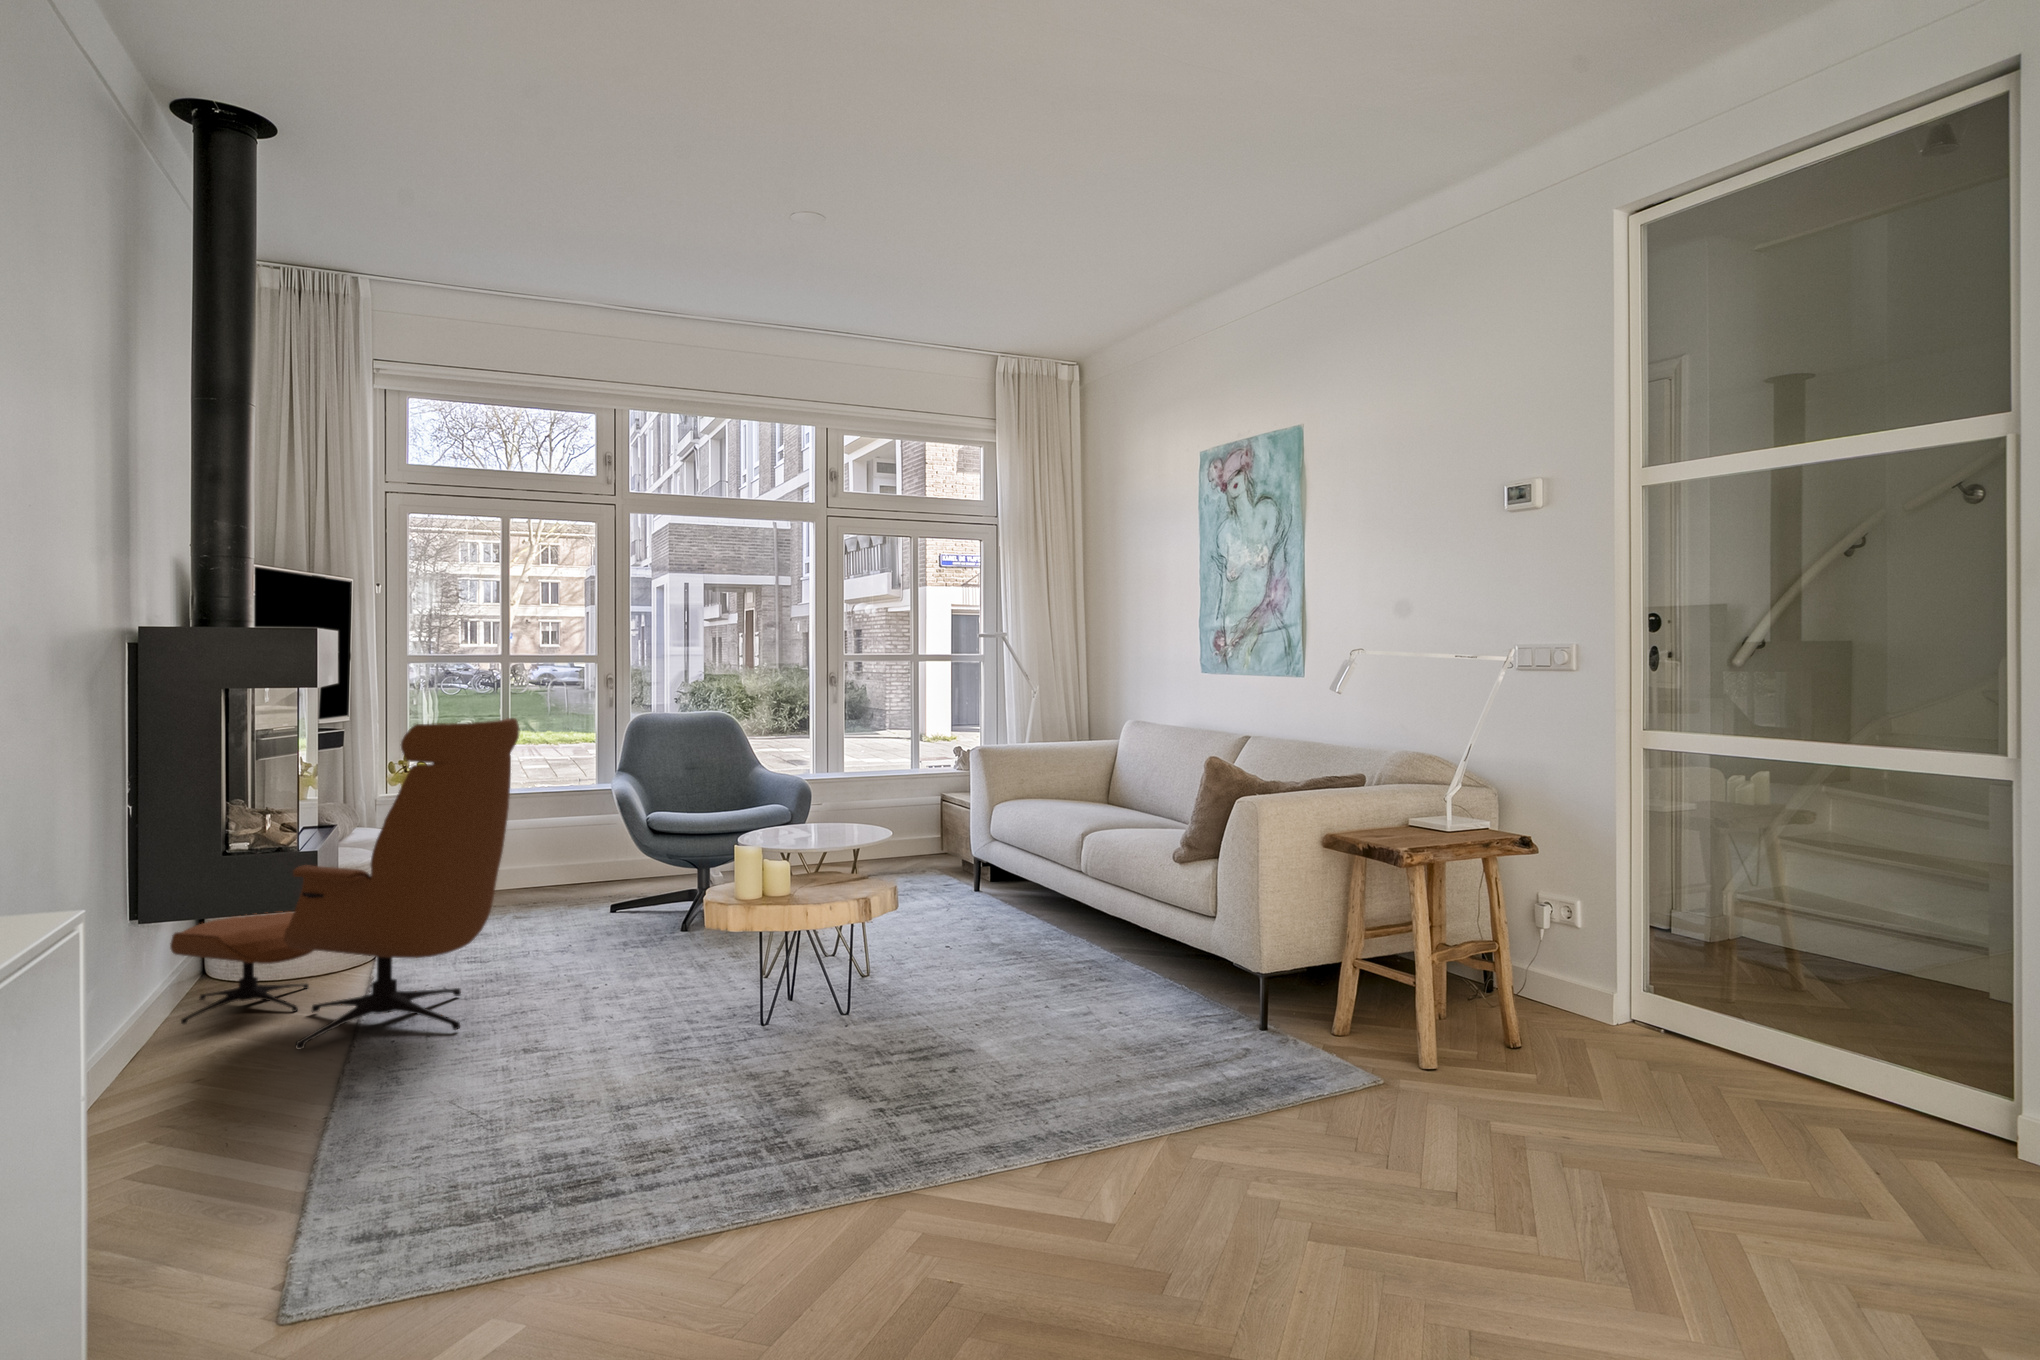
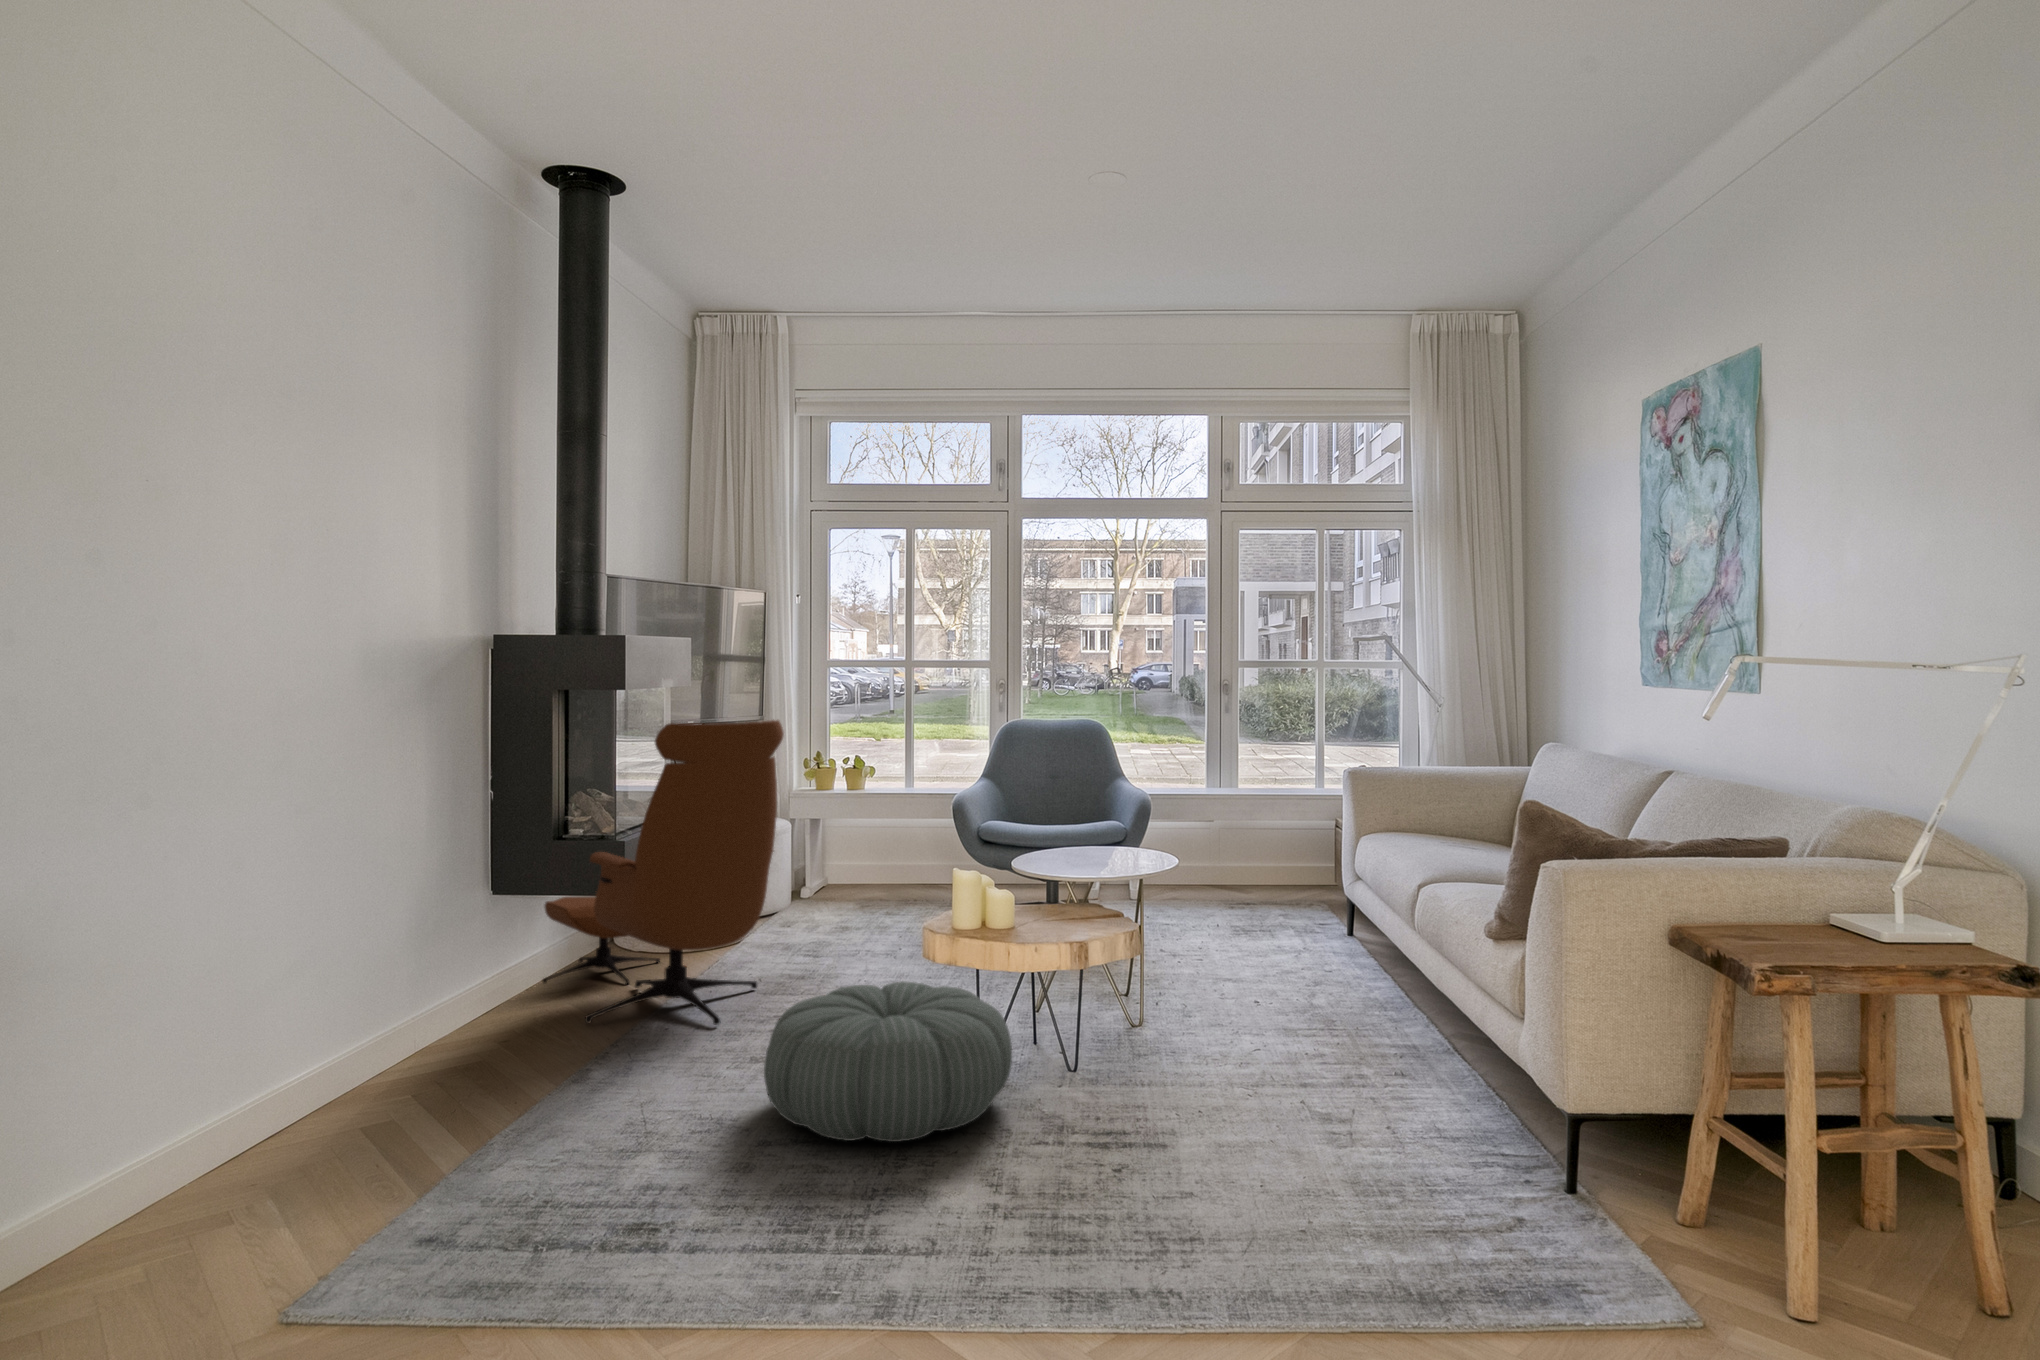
pouf: none [595,952,829,1092] -> present [764,982,1012,1142]

